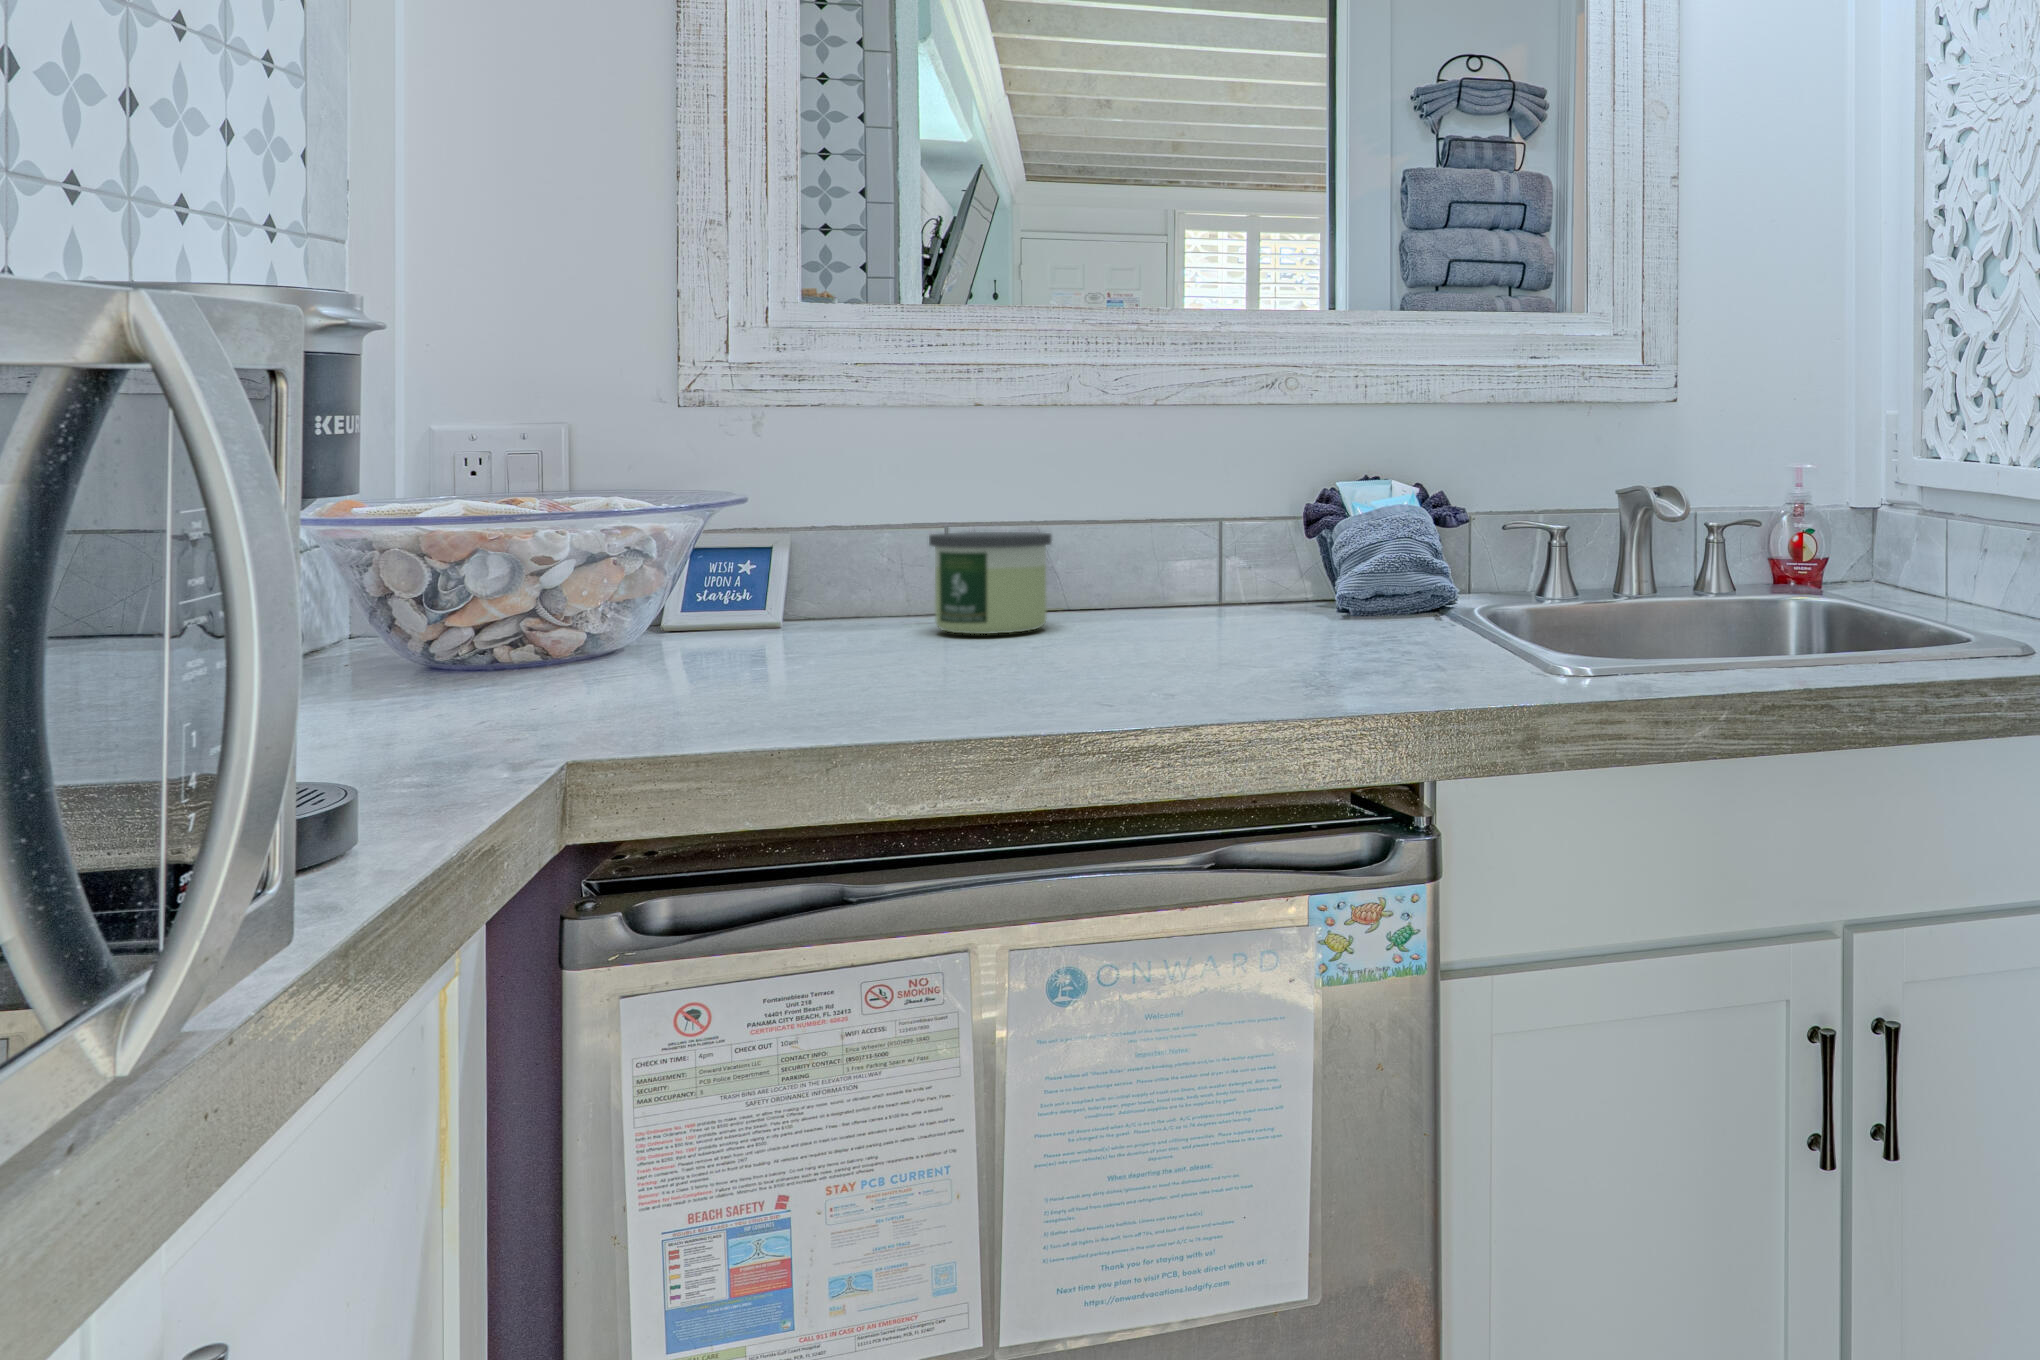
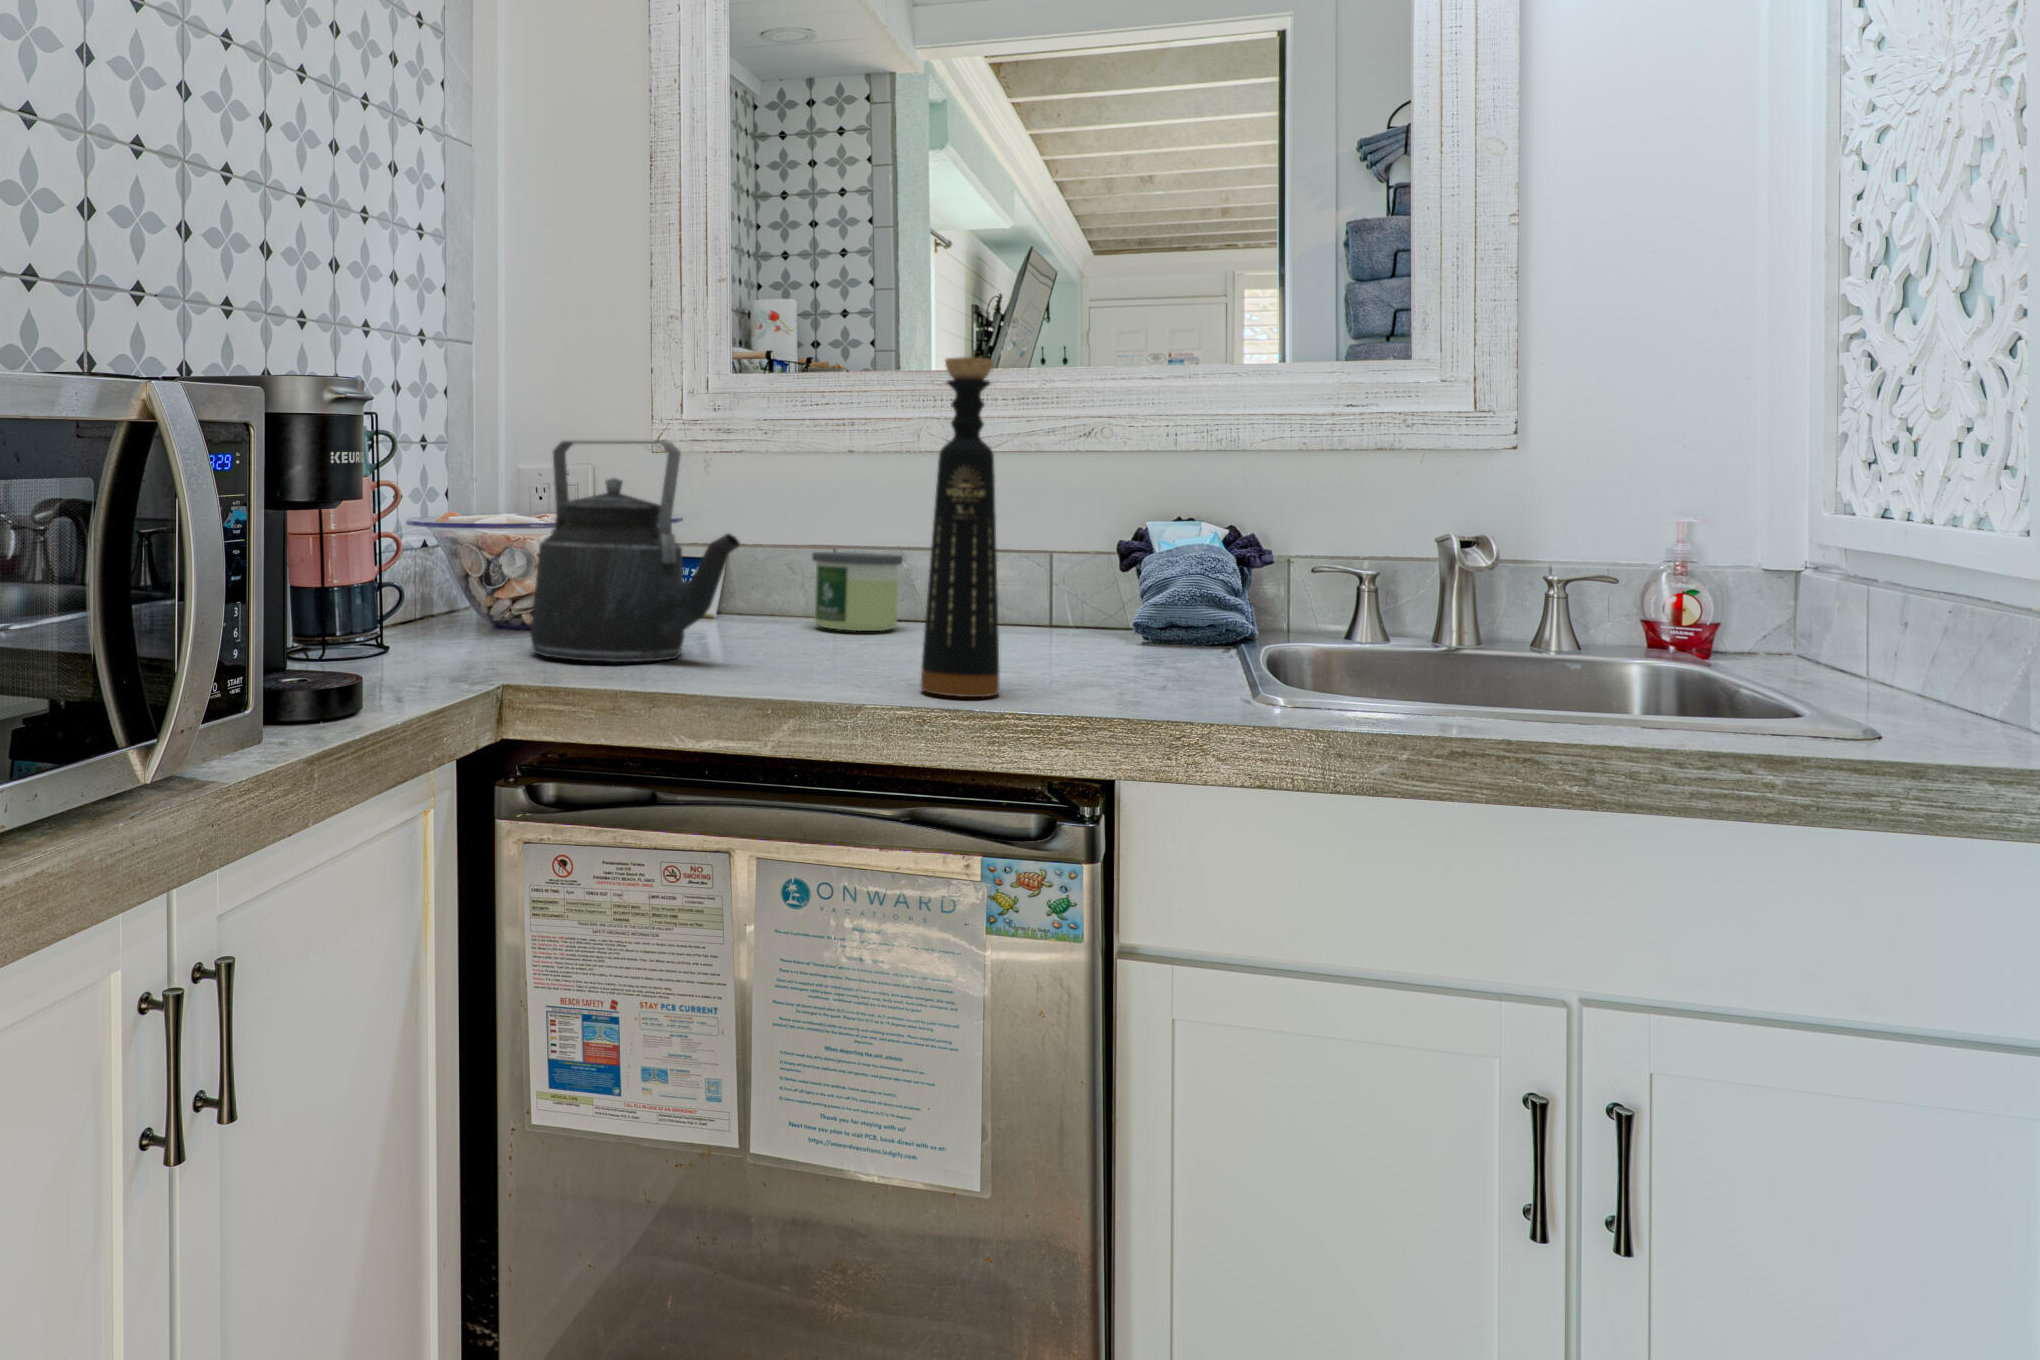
bottle: none [1180,285,1277,706] -> present [921,357,999,697]
kettle: none [563,391,903,713] -> present [531,441,740,662]

